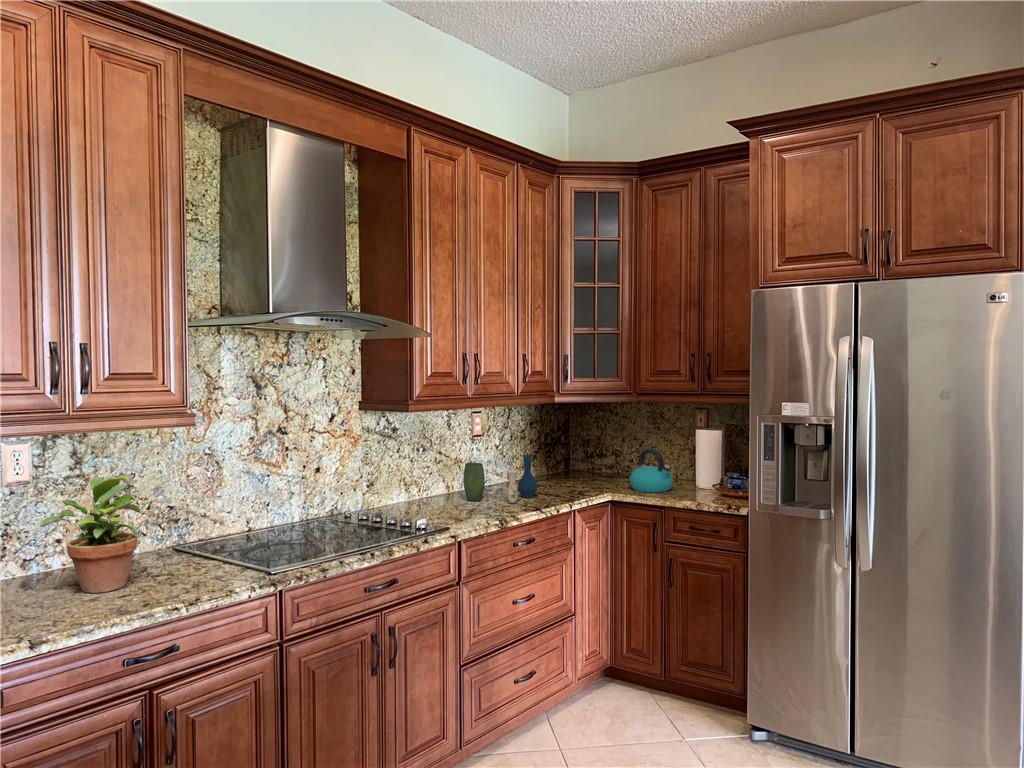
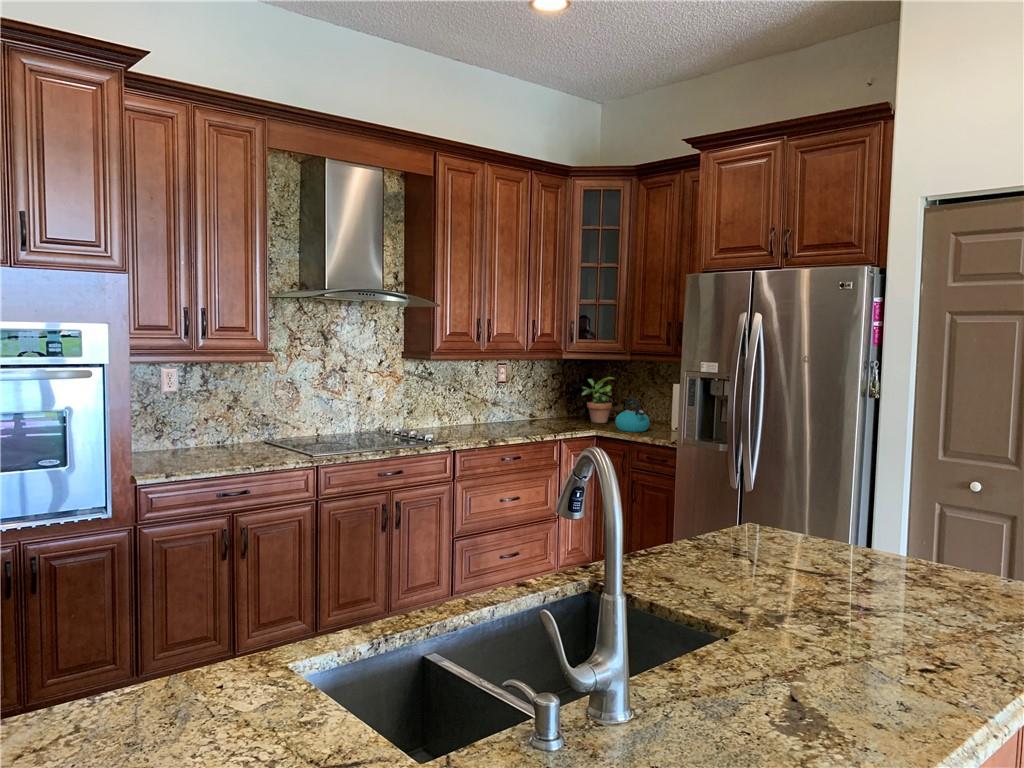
vase: present [464,455,538,503] -> none [480,397,537,432]
potted plant: present [40,475,141,593] -> present [582,377,613,423]

